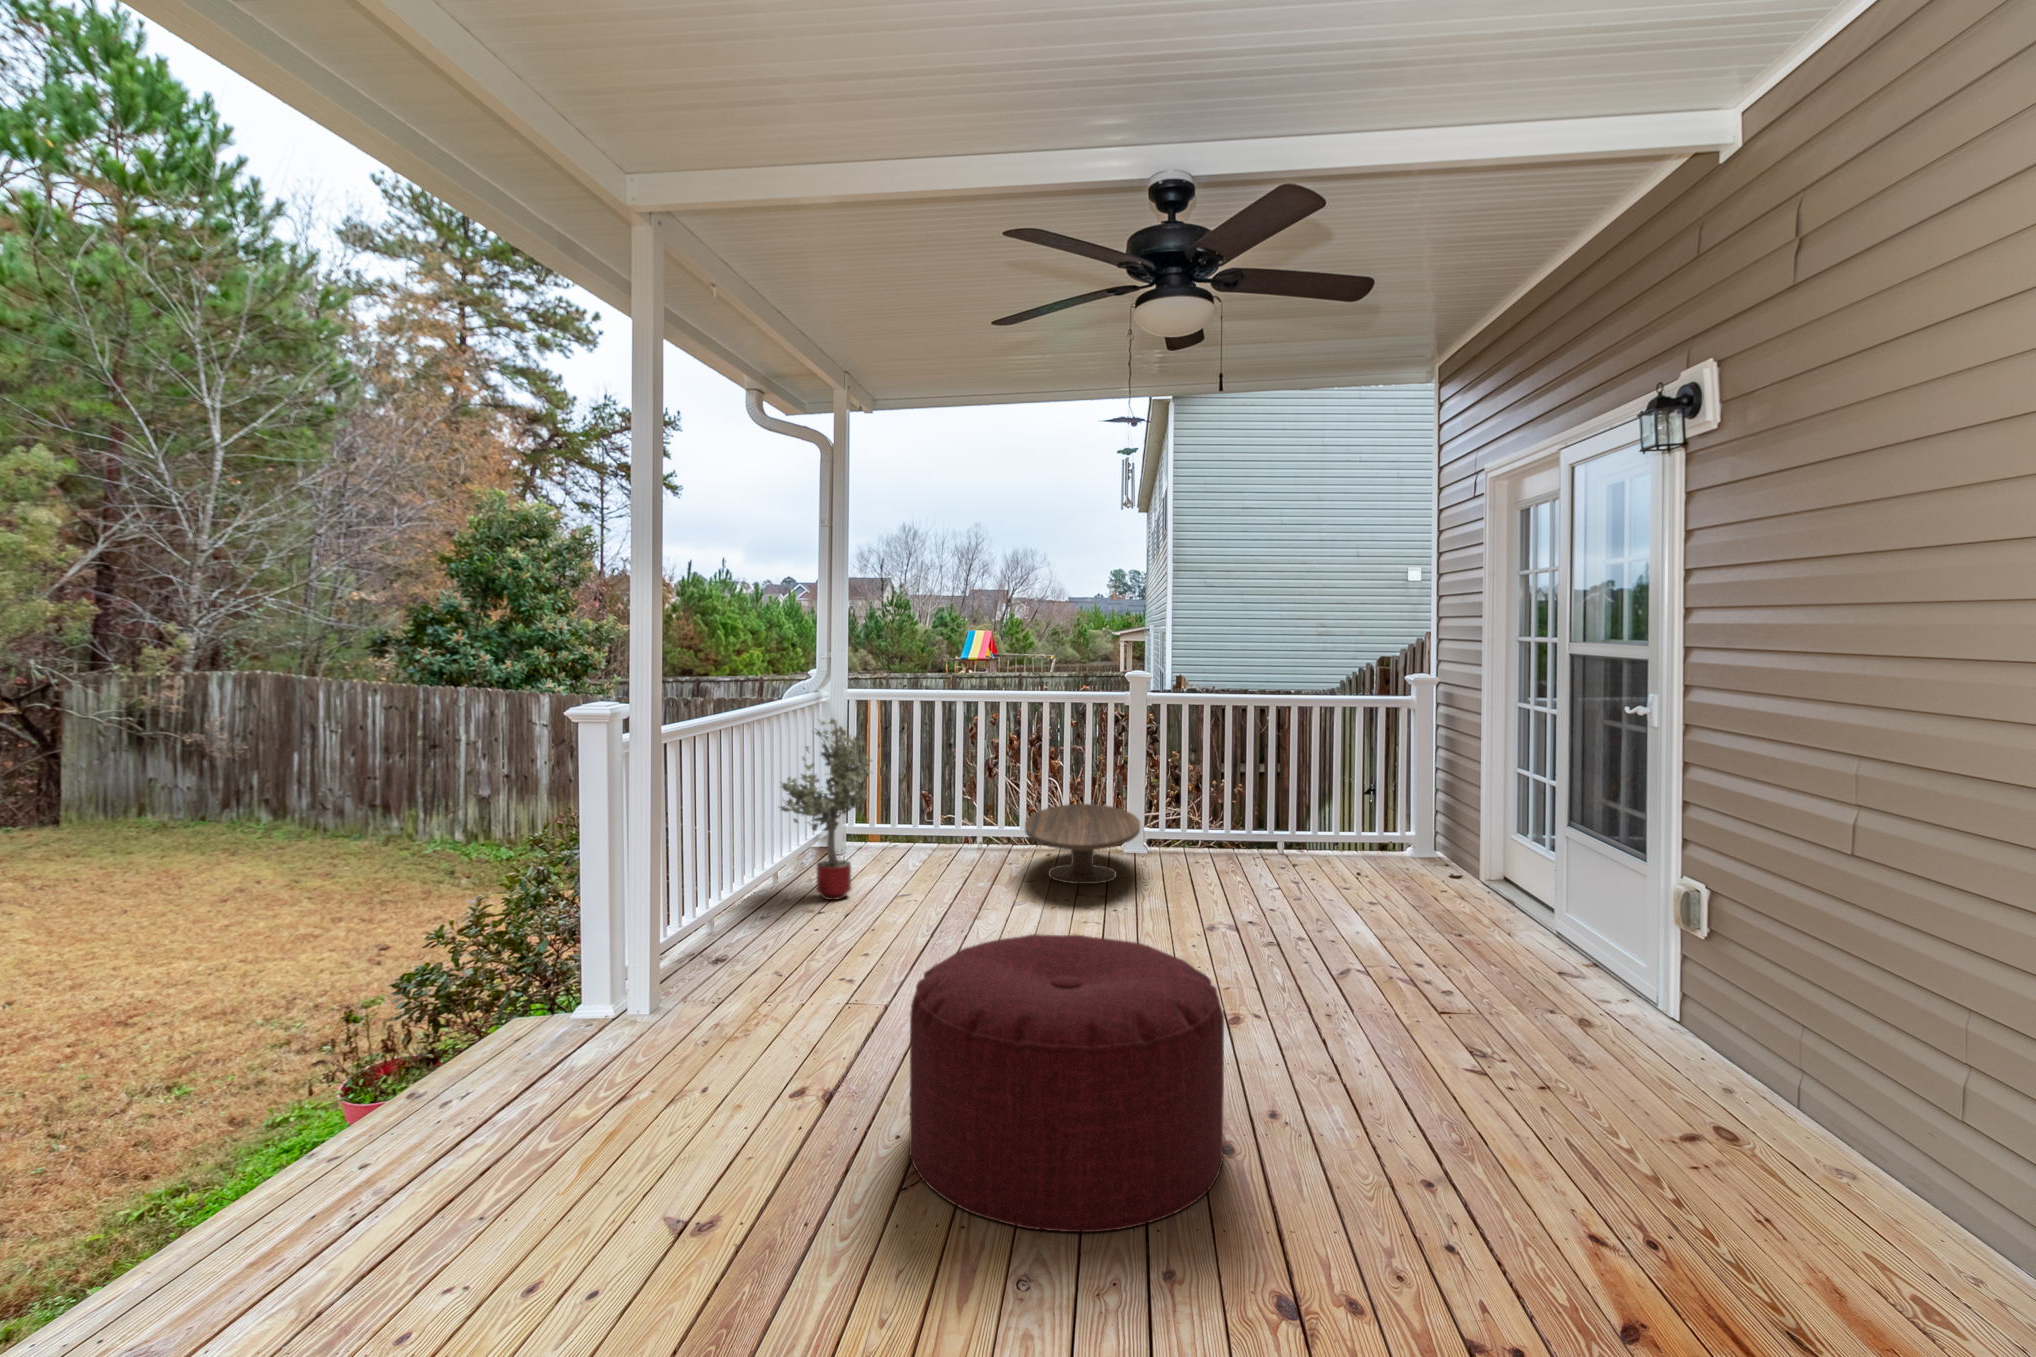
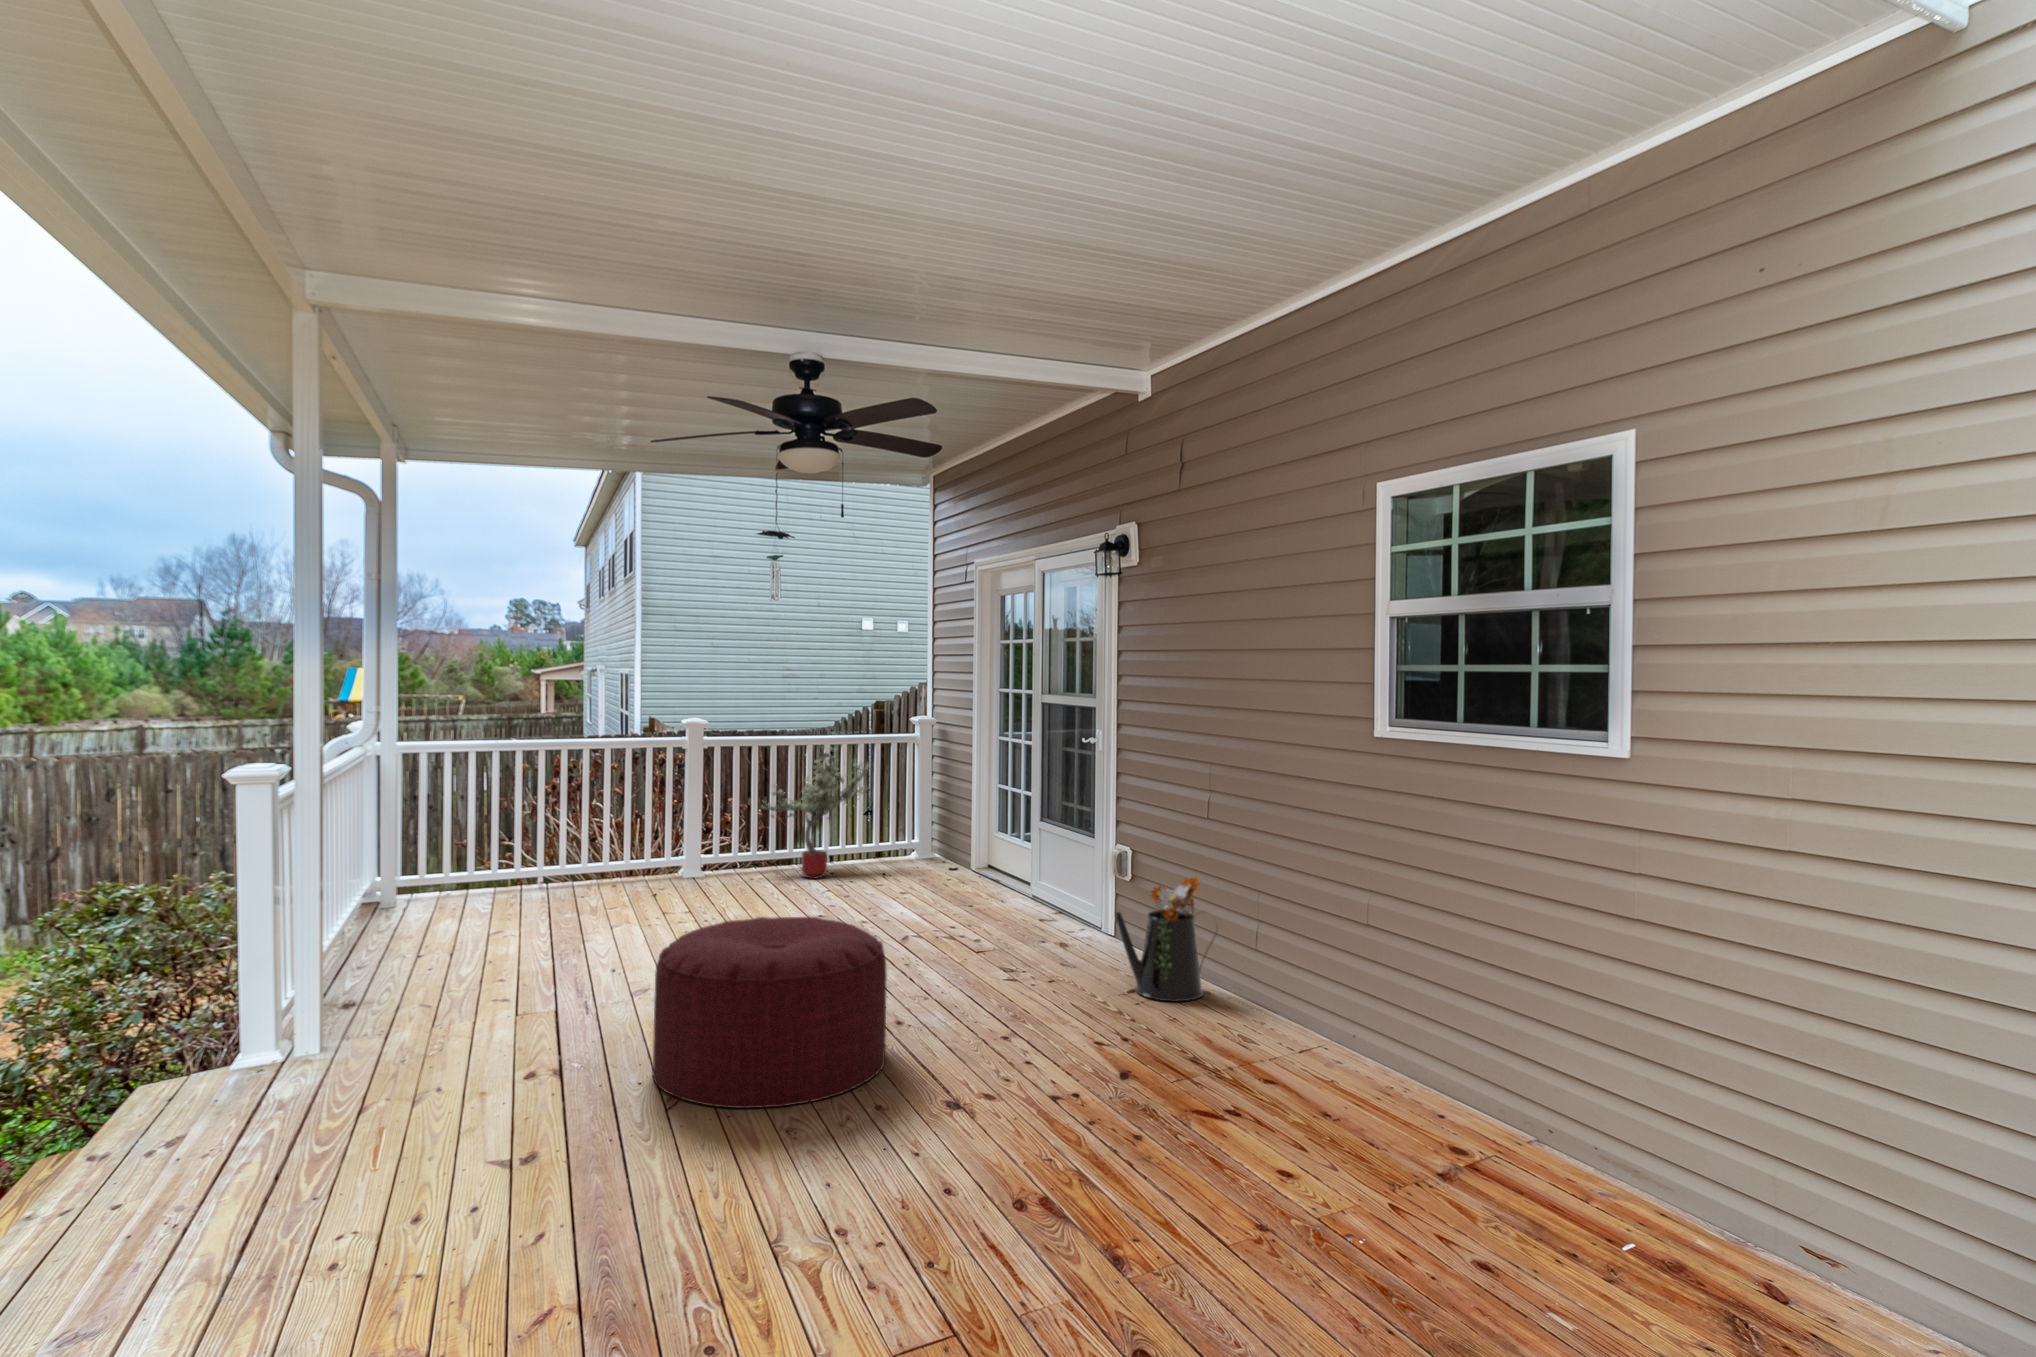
potted tree: present [780,719,871,900] -> present [762,747,868,879]
coffee table: present [1025,804,1140,884] -> none [597,836,710,908]
watering can: none [1659,949,1883,1183] -> present [1116,877,1217,1001]

